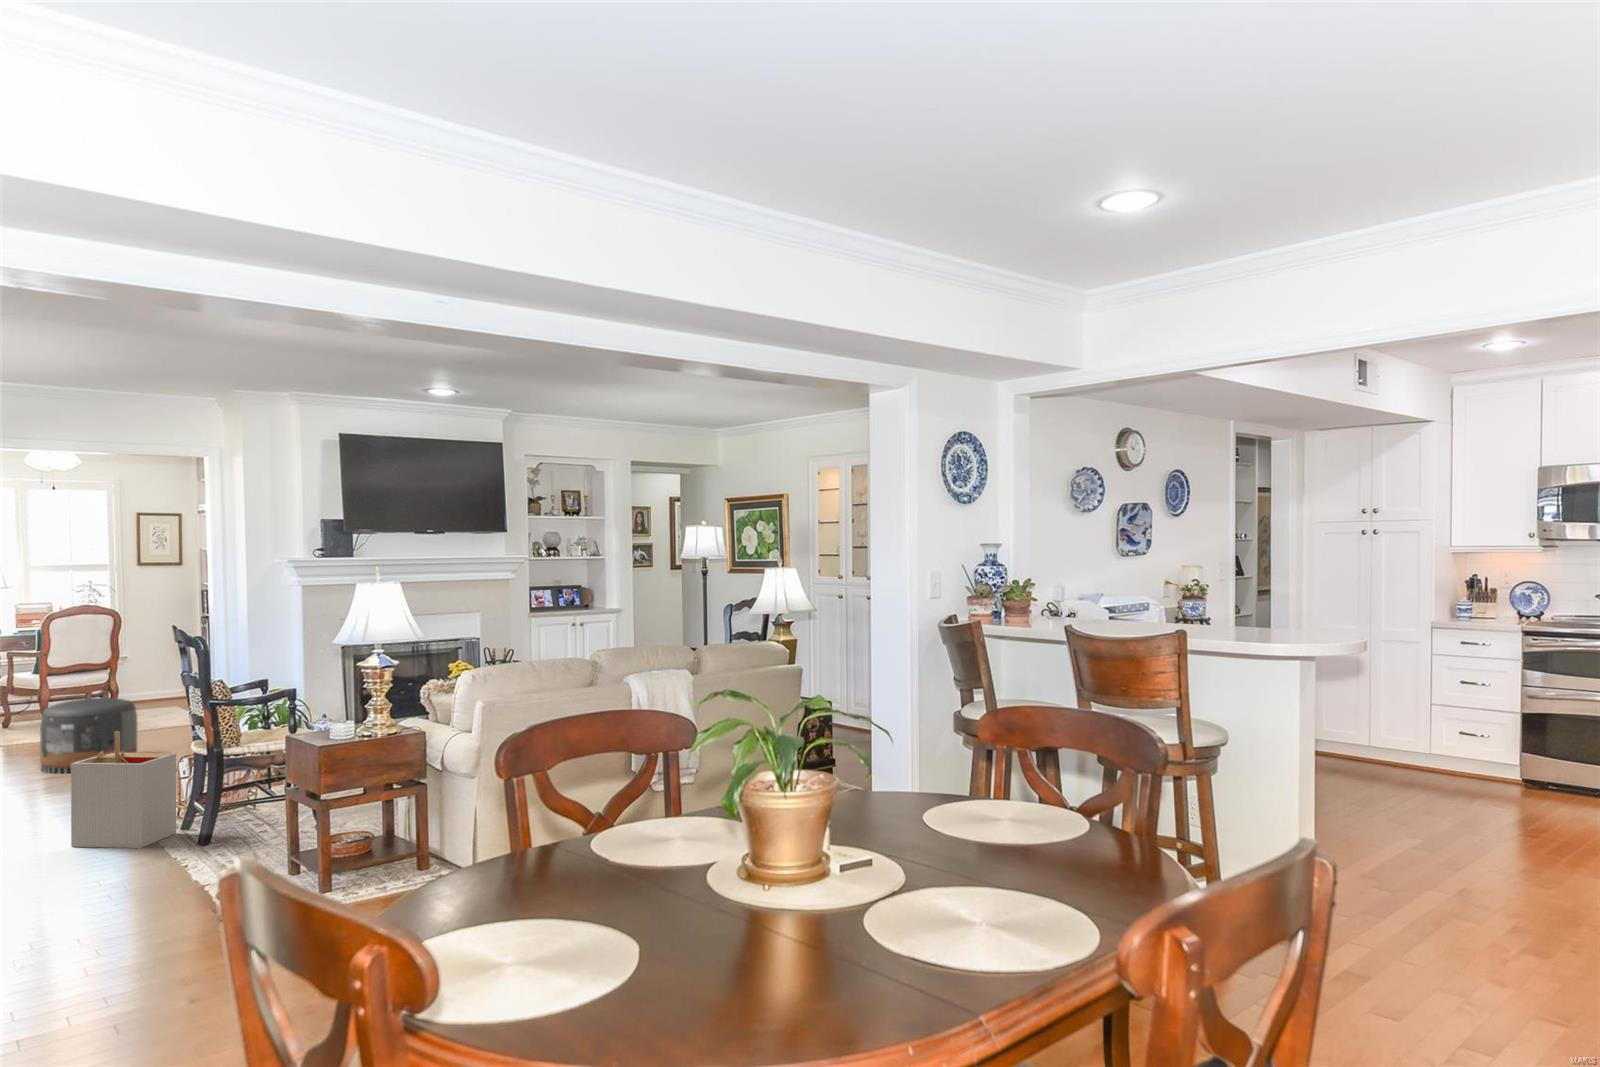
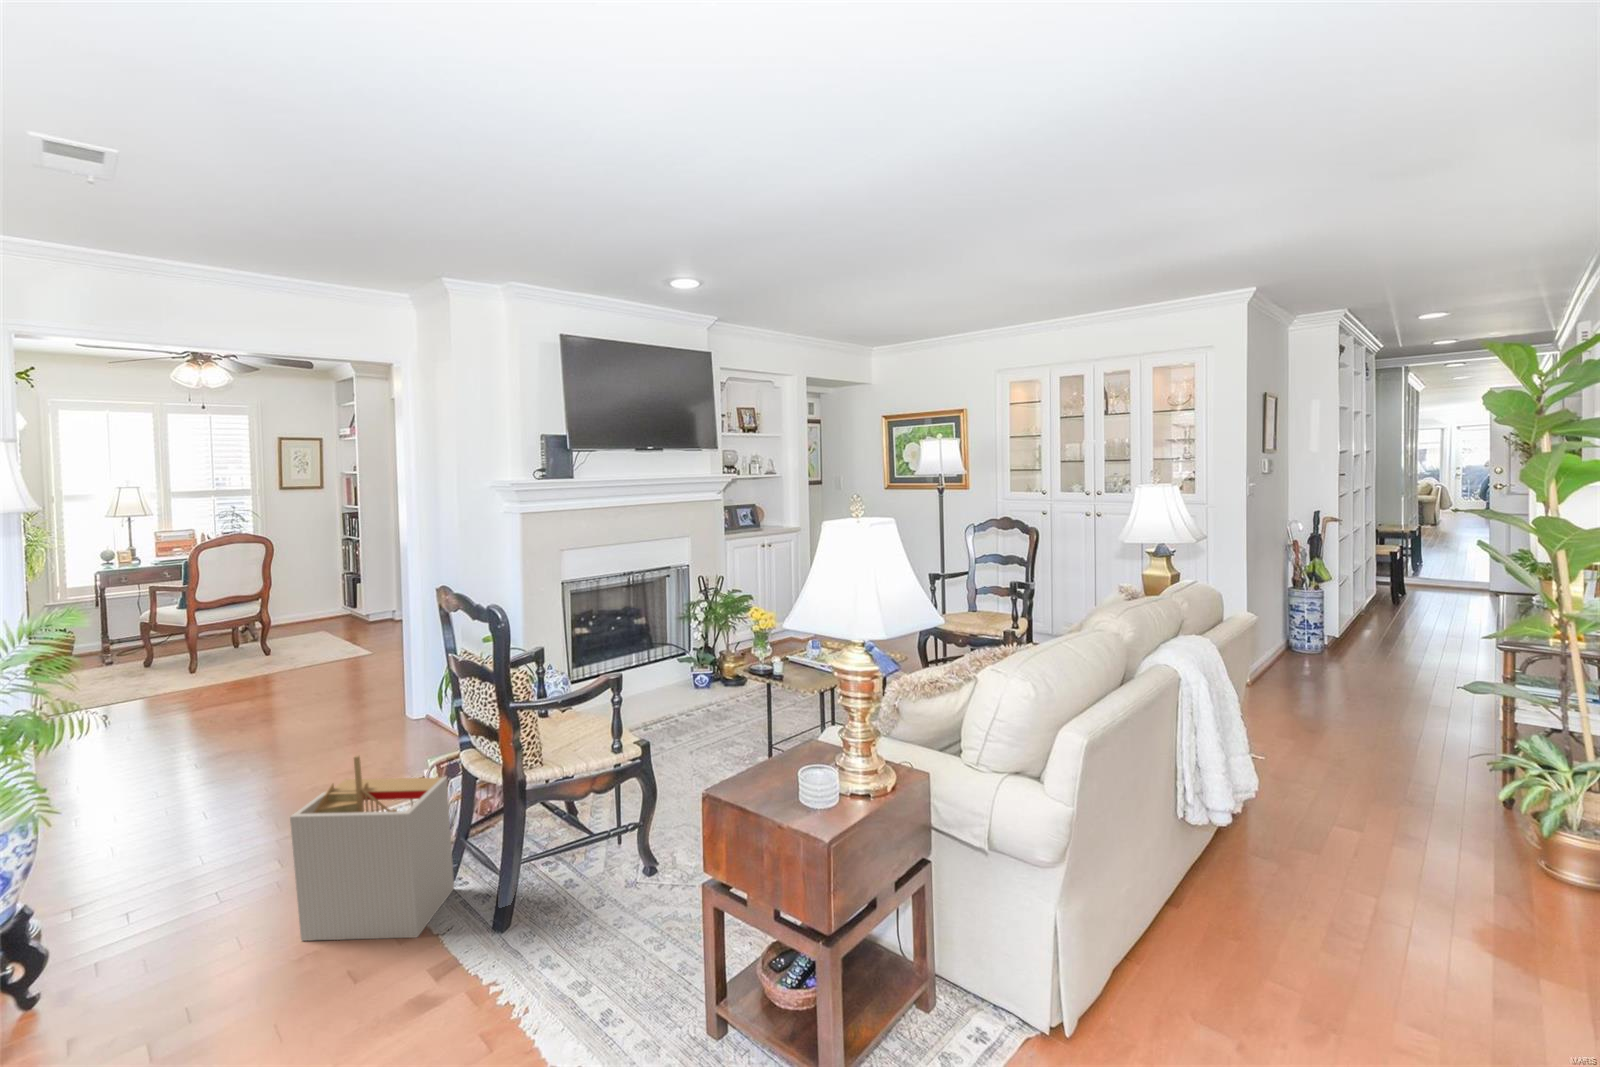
pouf: present [40,698,137,774] -> none [204,649,327,750]

